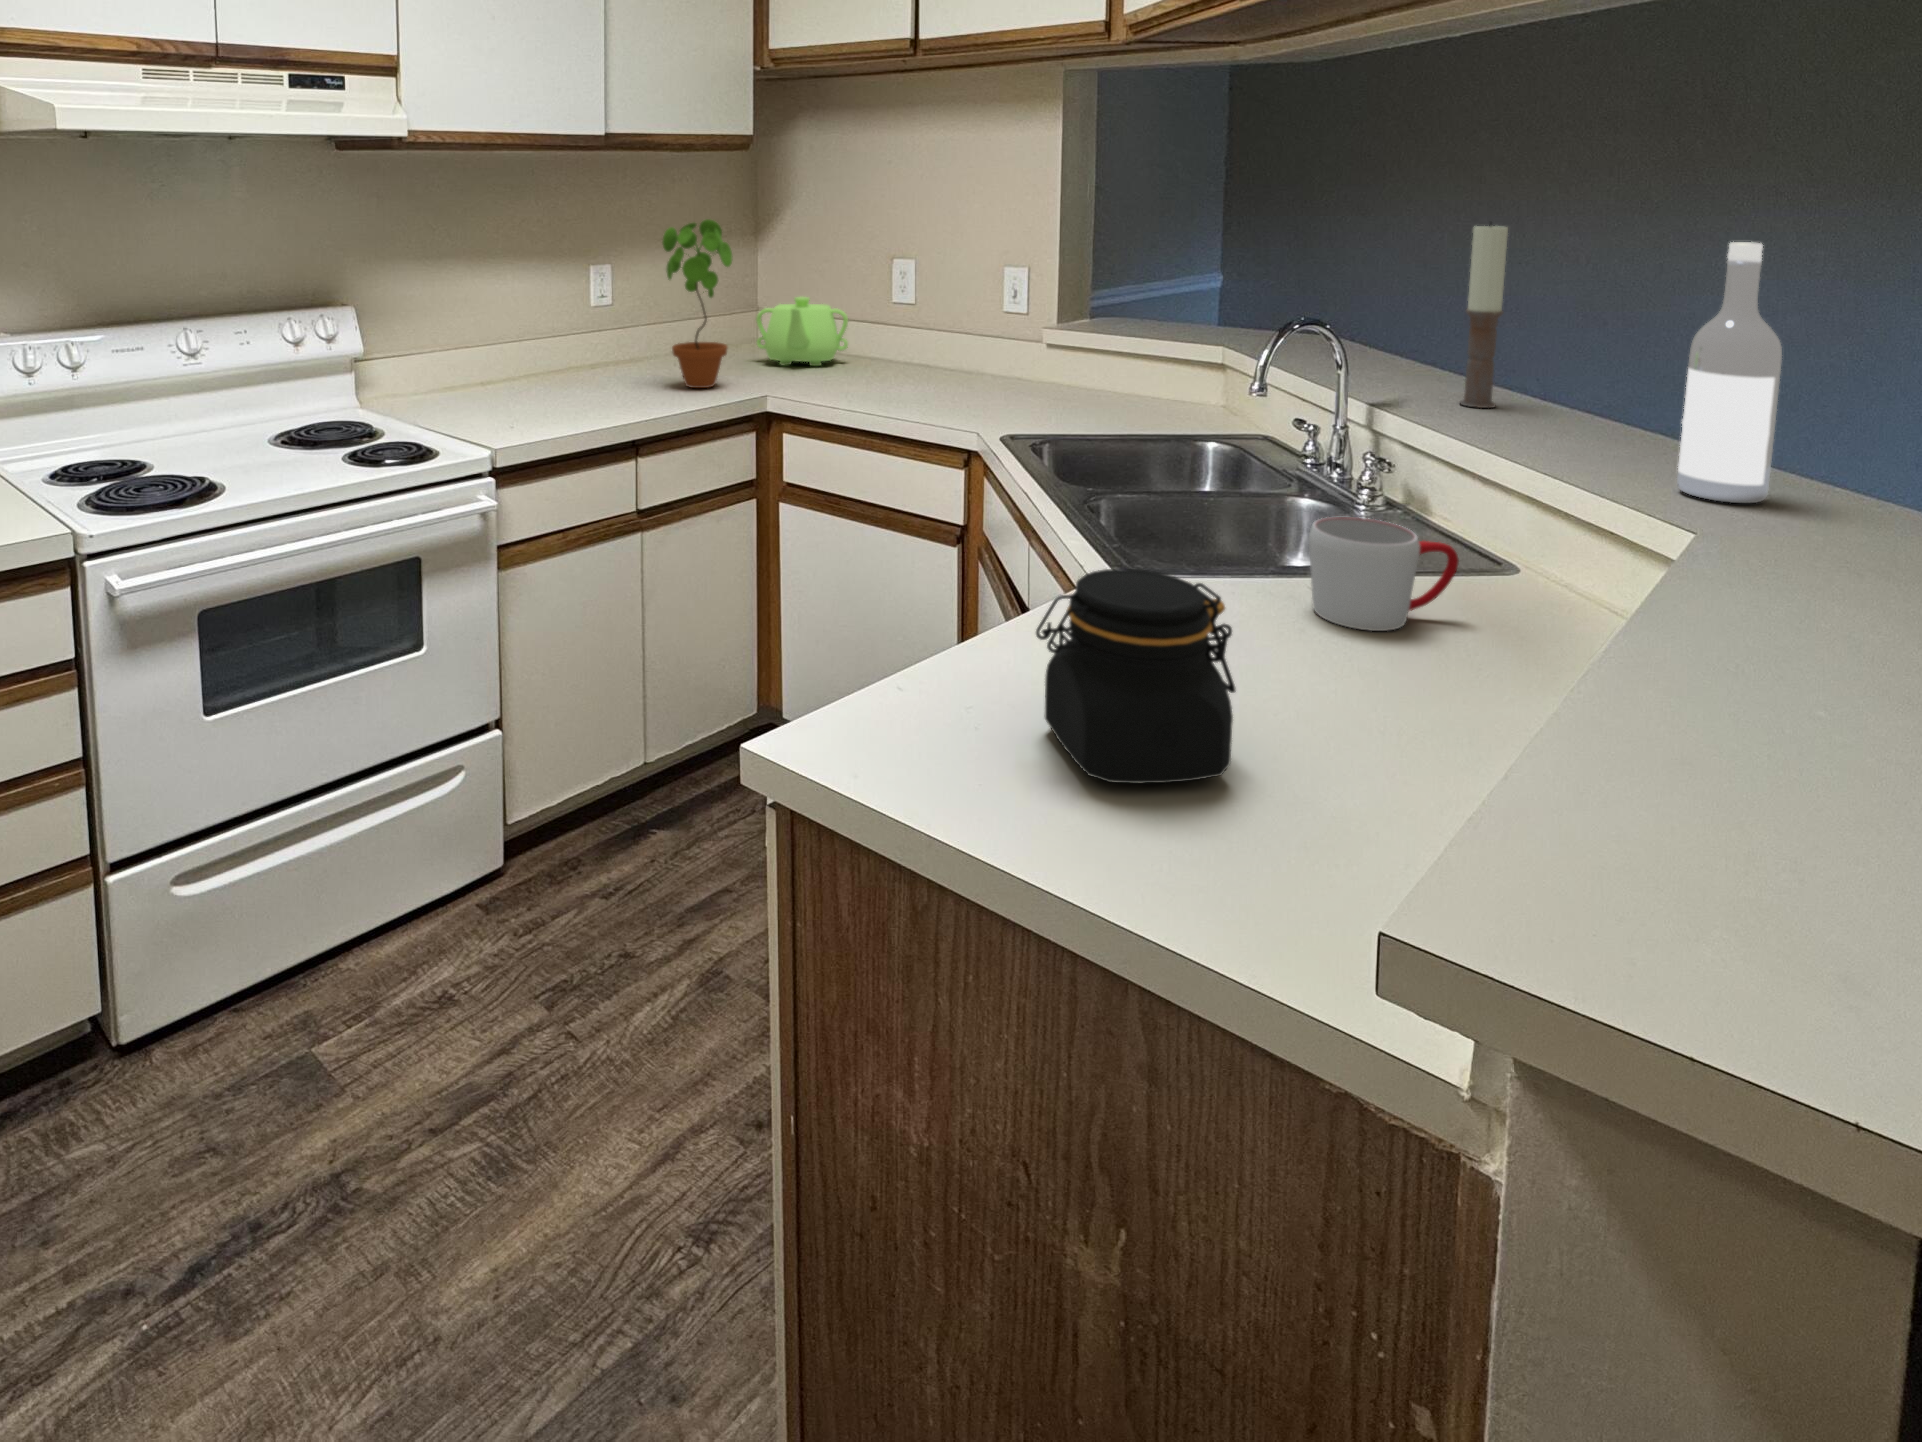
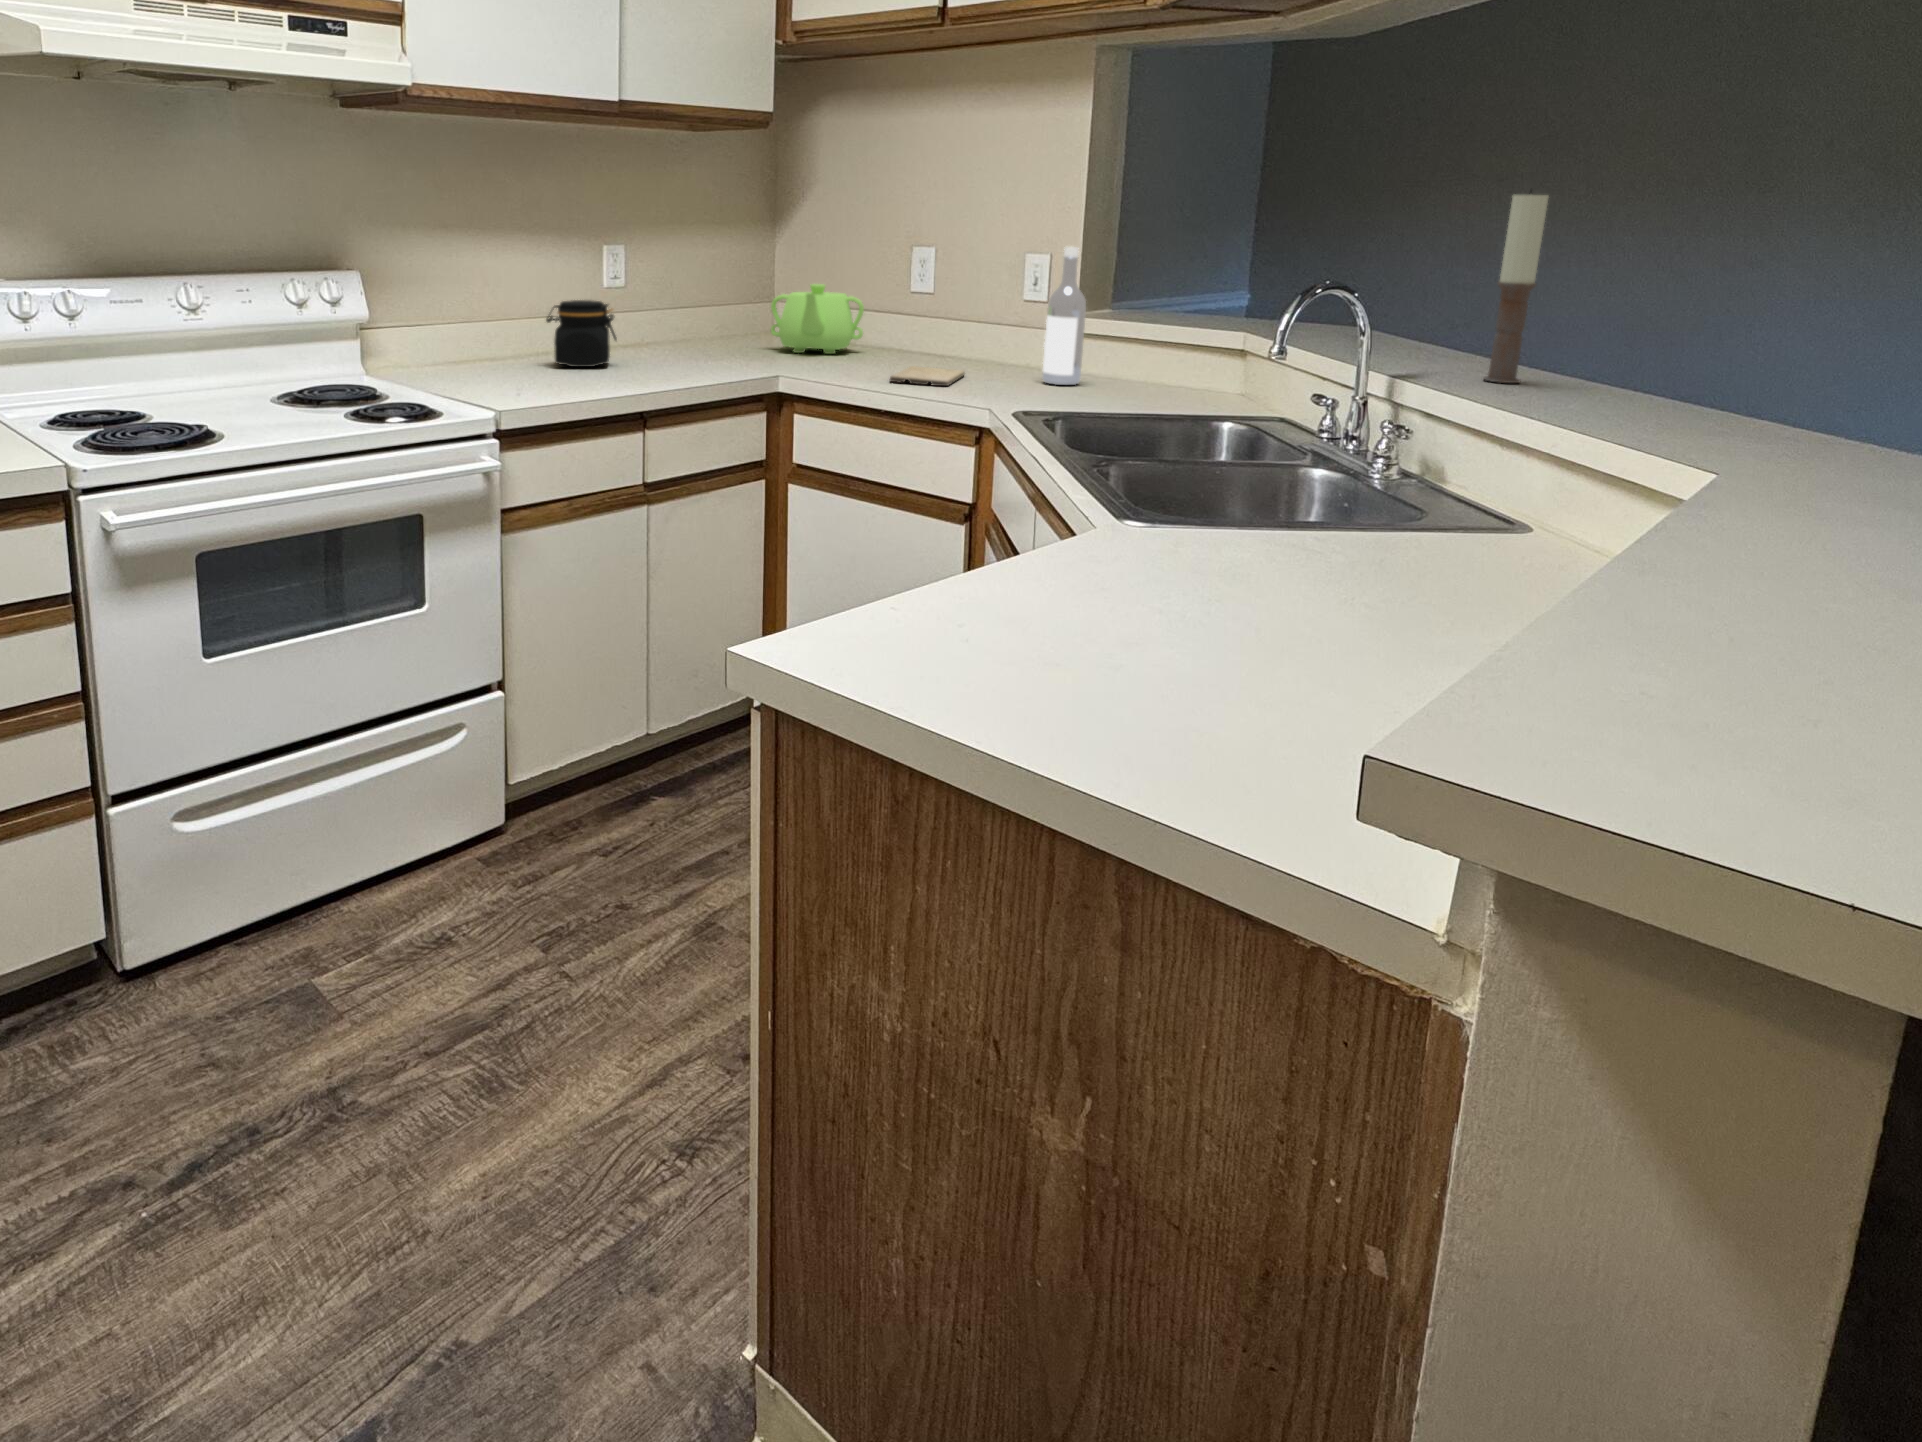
potted plant: present [663,219,732,388] -> none [676,196,747,368]
wine bottle: present [1677,242,1782,503] -> present [1043,247,1086,385]
cutting board: none [877,381,951,405] -> present [890,366,965,386]
mug: present [1309,517,1459,631] -> none [1323,461,1477,572]
jar: present [1036,569,1236,783] -> present [546,300,616,367]

